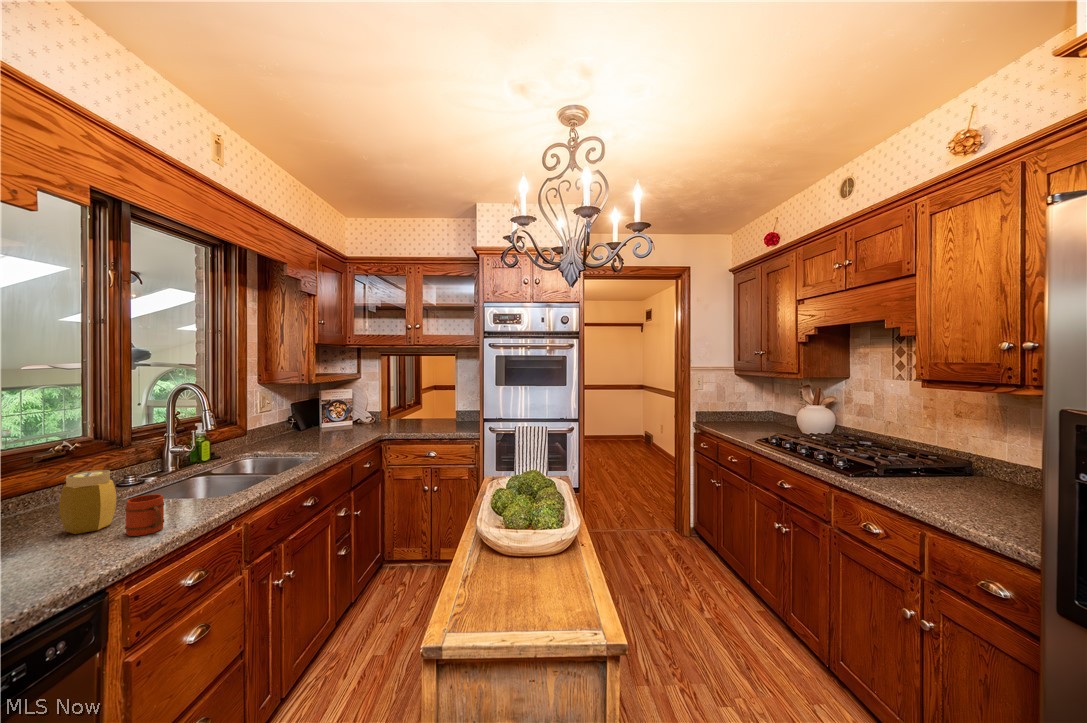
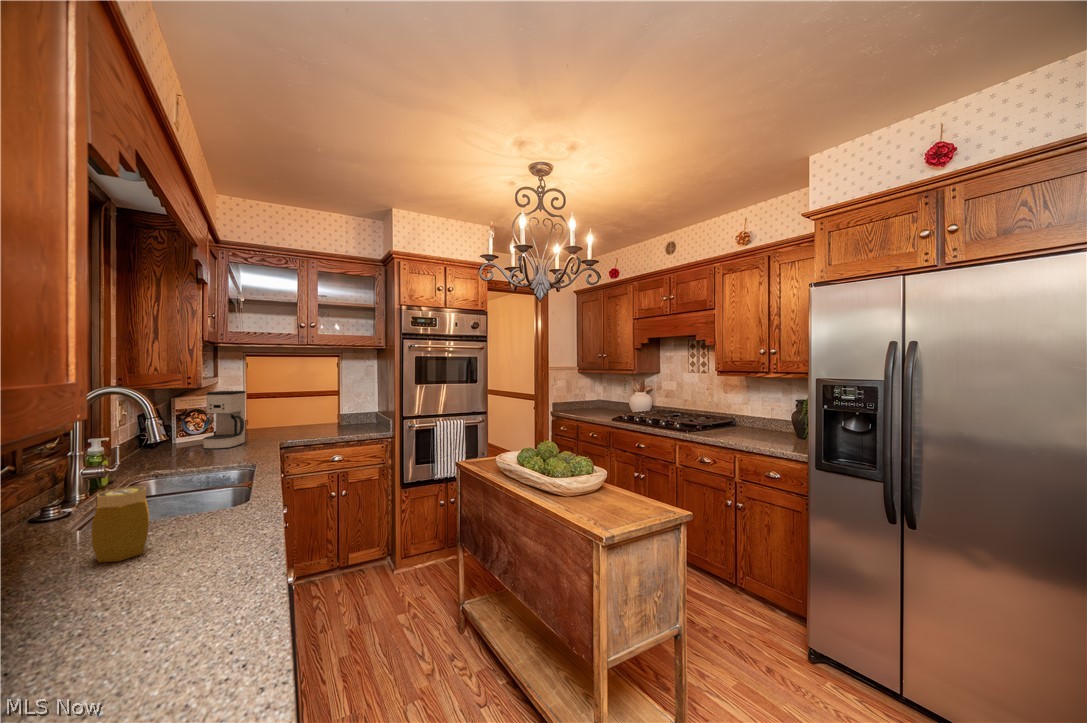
coffee maker: none [333,386,368,436] -> present [203,391,246,449]
mug: present [125,494,164,536] -> none [189,503,237,549]

